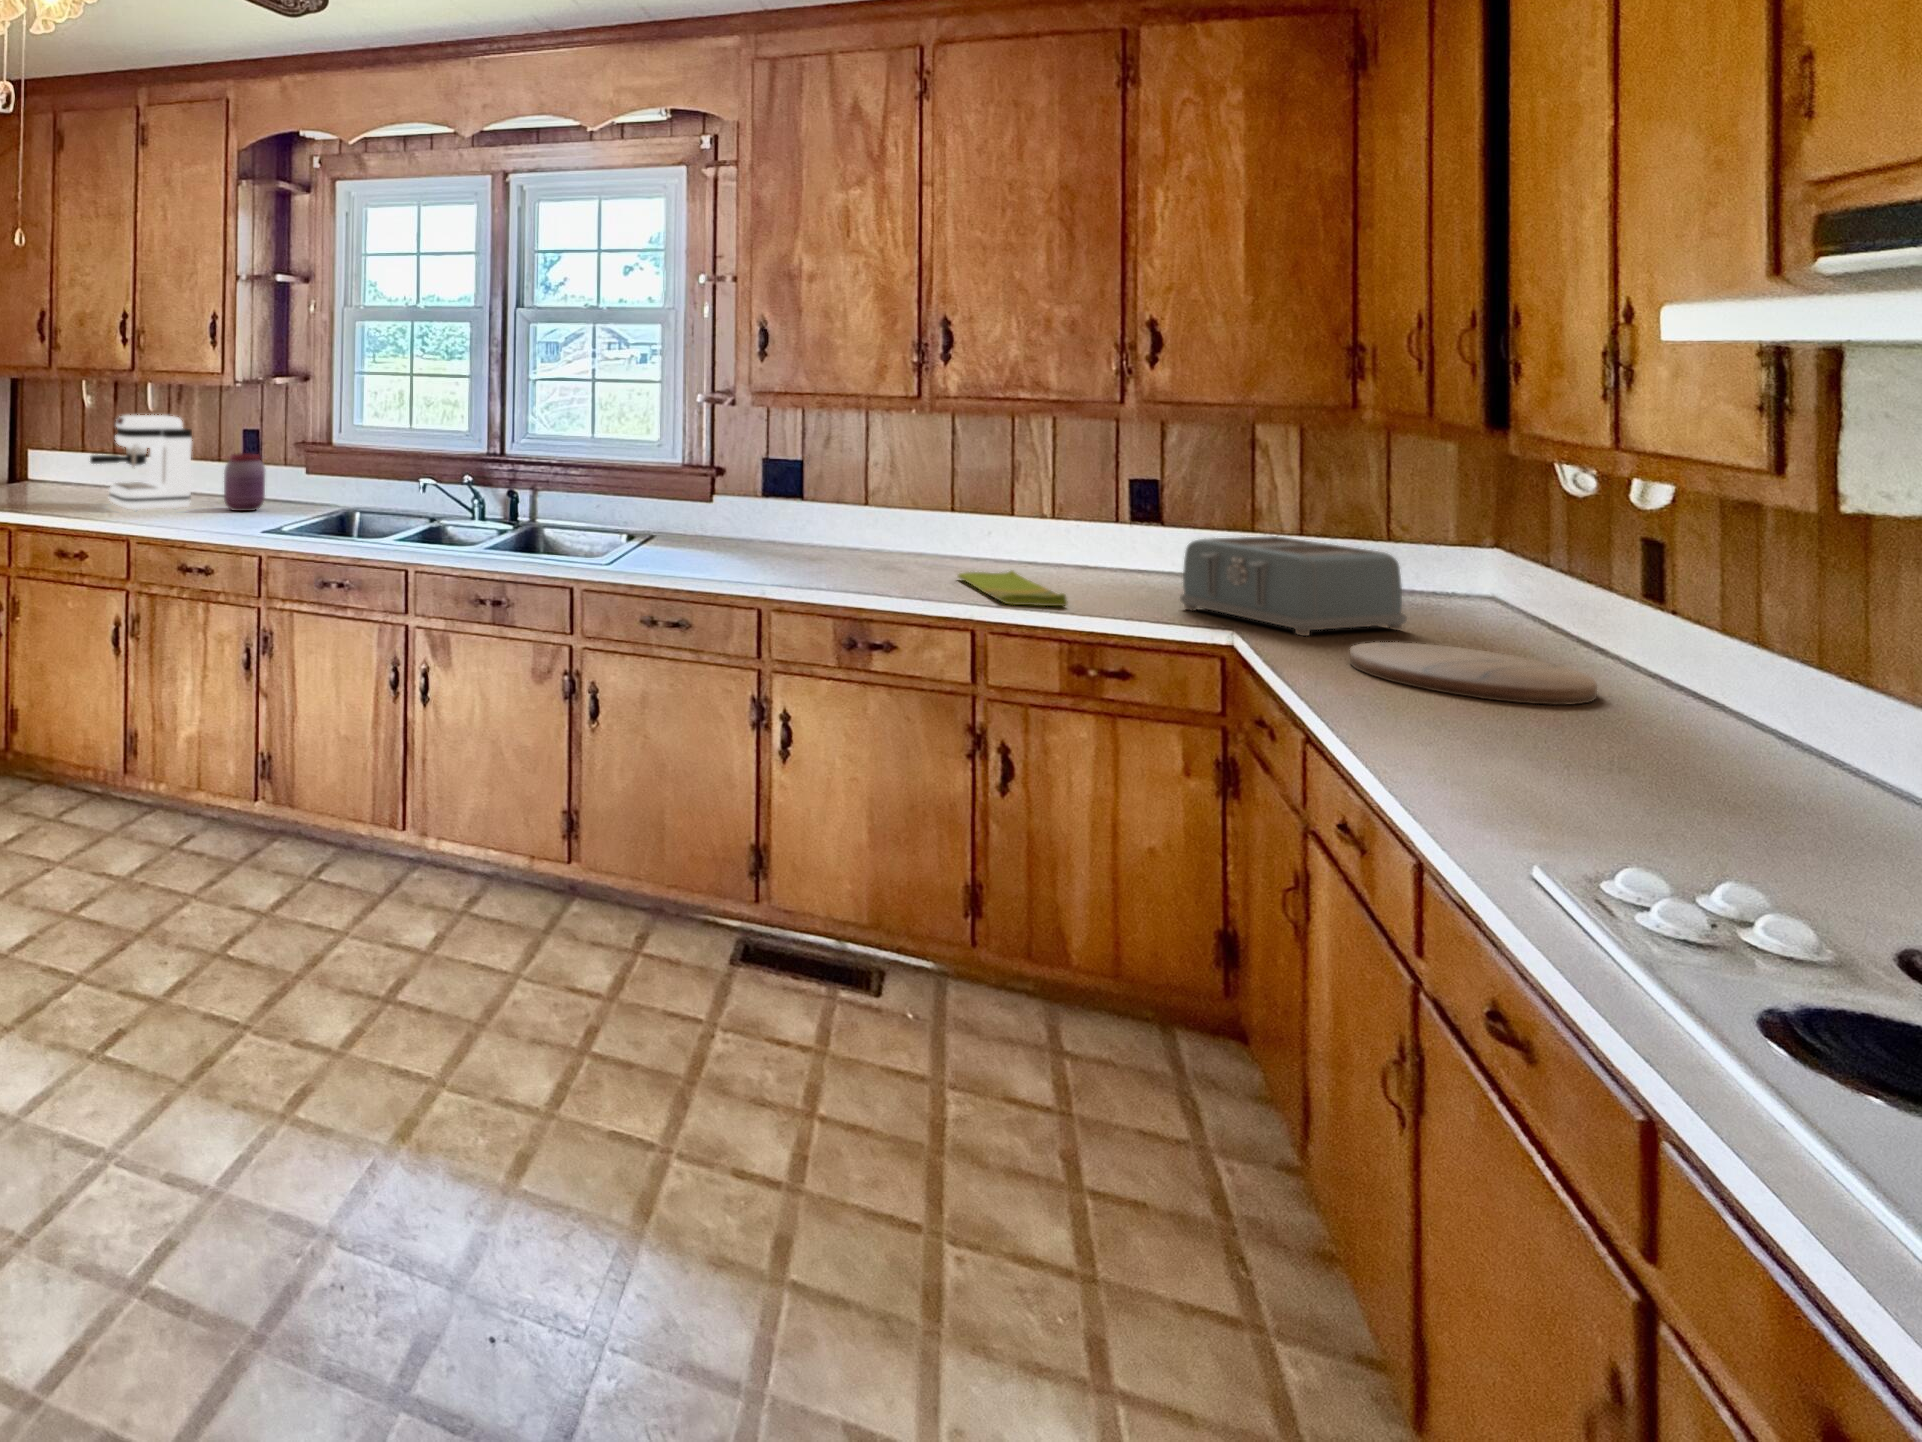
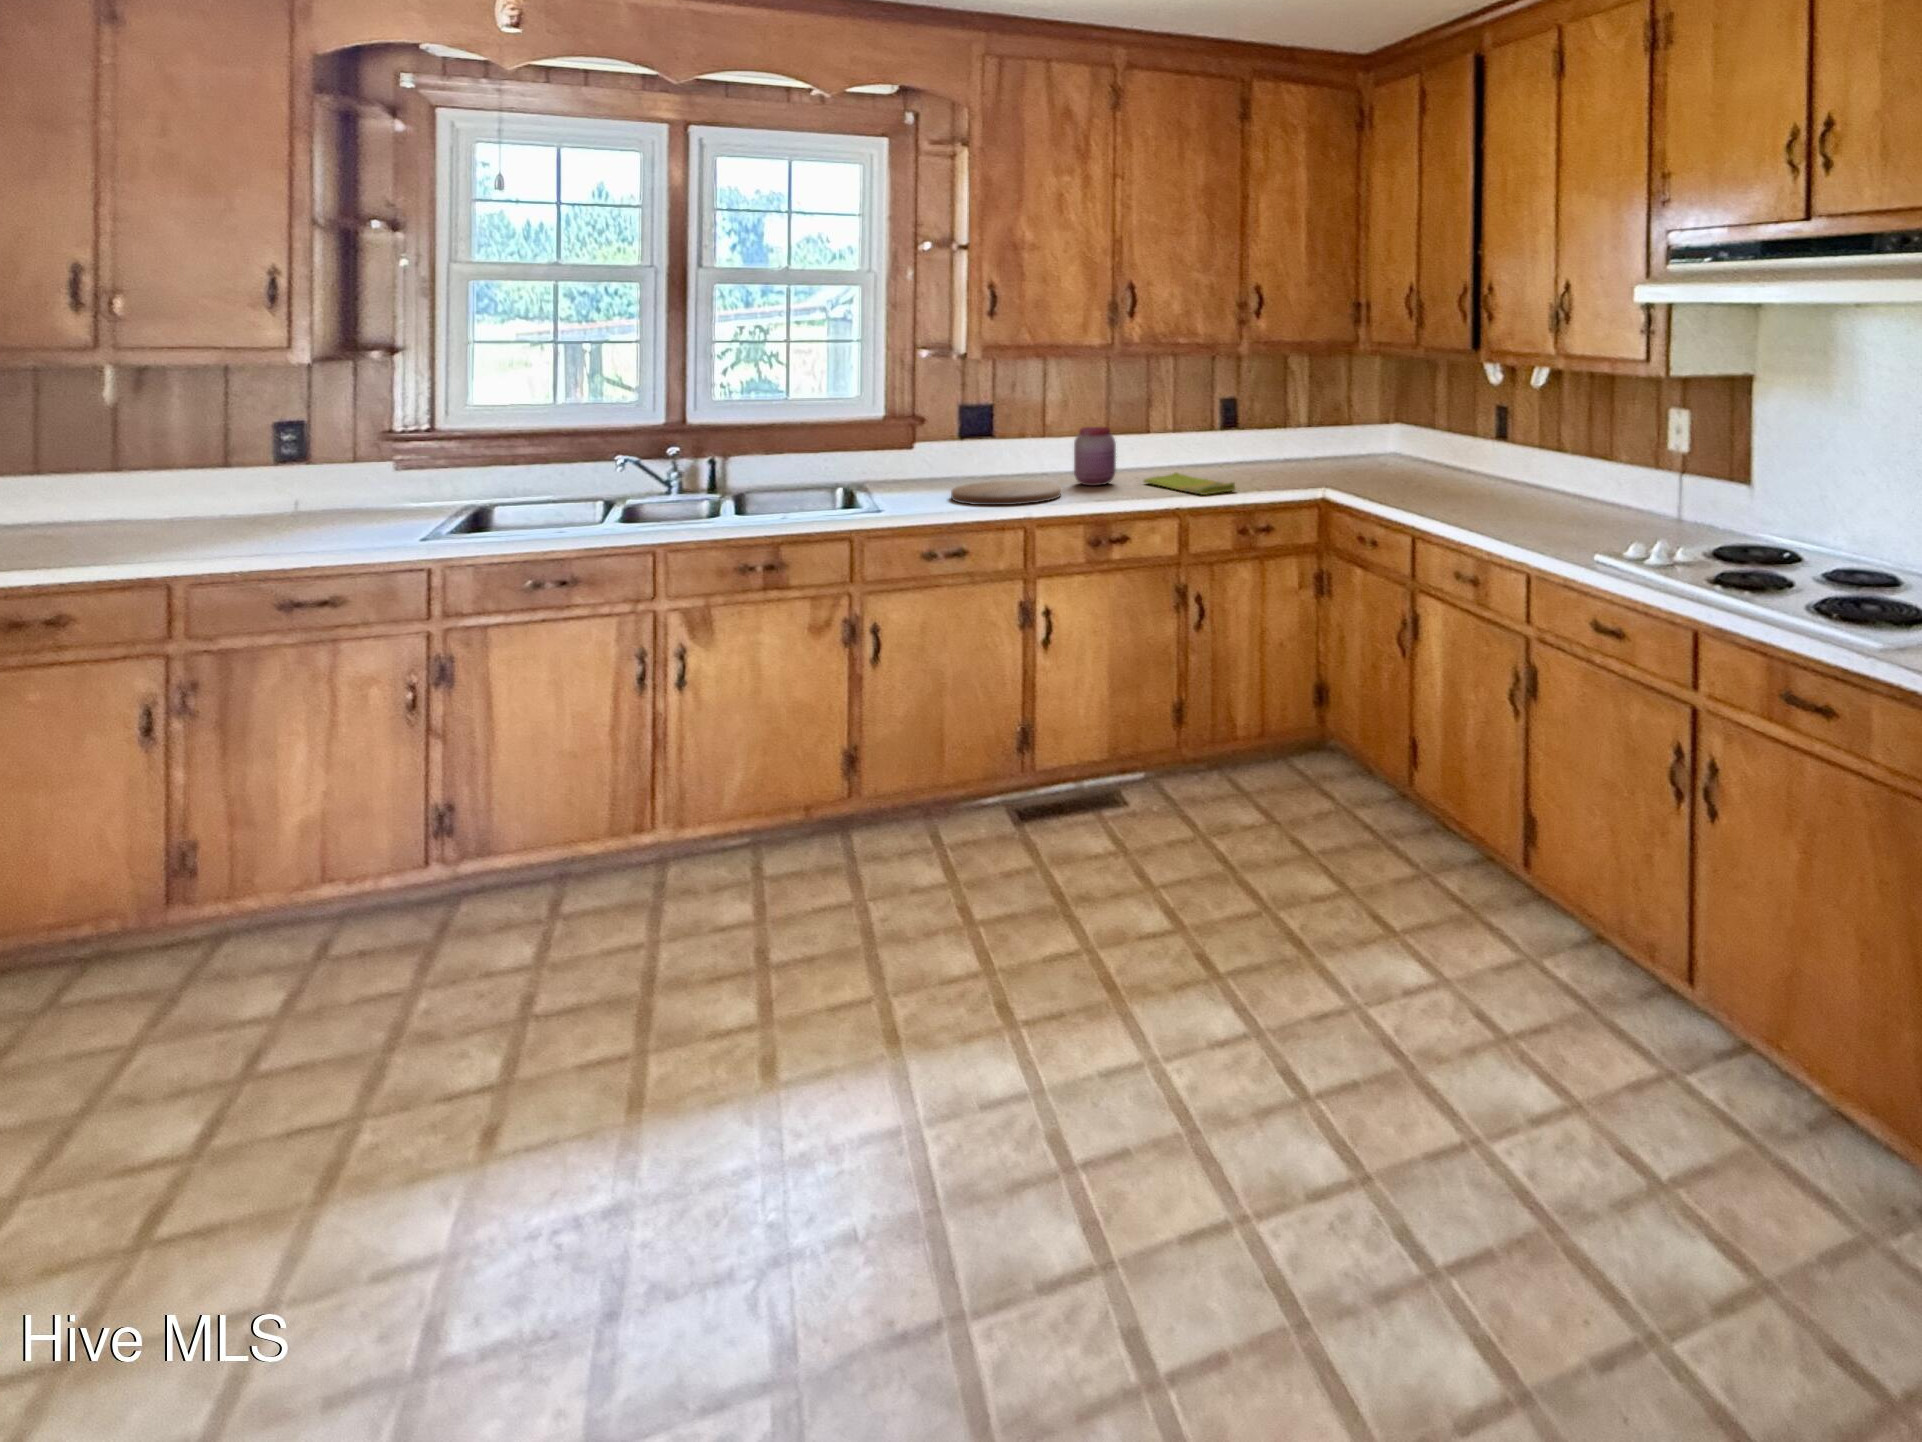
coffee maker: present [90,415,192,511] -> none [26,408,231,546]
jar: present [224,453,265,511] -> present [1074,427,1116,486]
toaster: present [1180,536,1407,636] -> none [1285,429,1392,487]
cutting board: present [1350,642,1597,705] -> present [951,481,1061,505]

